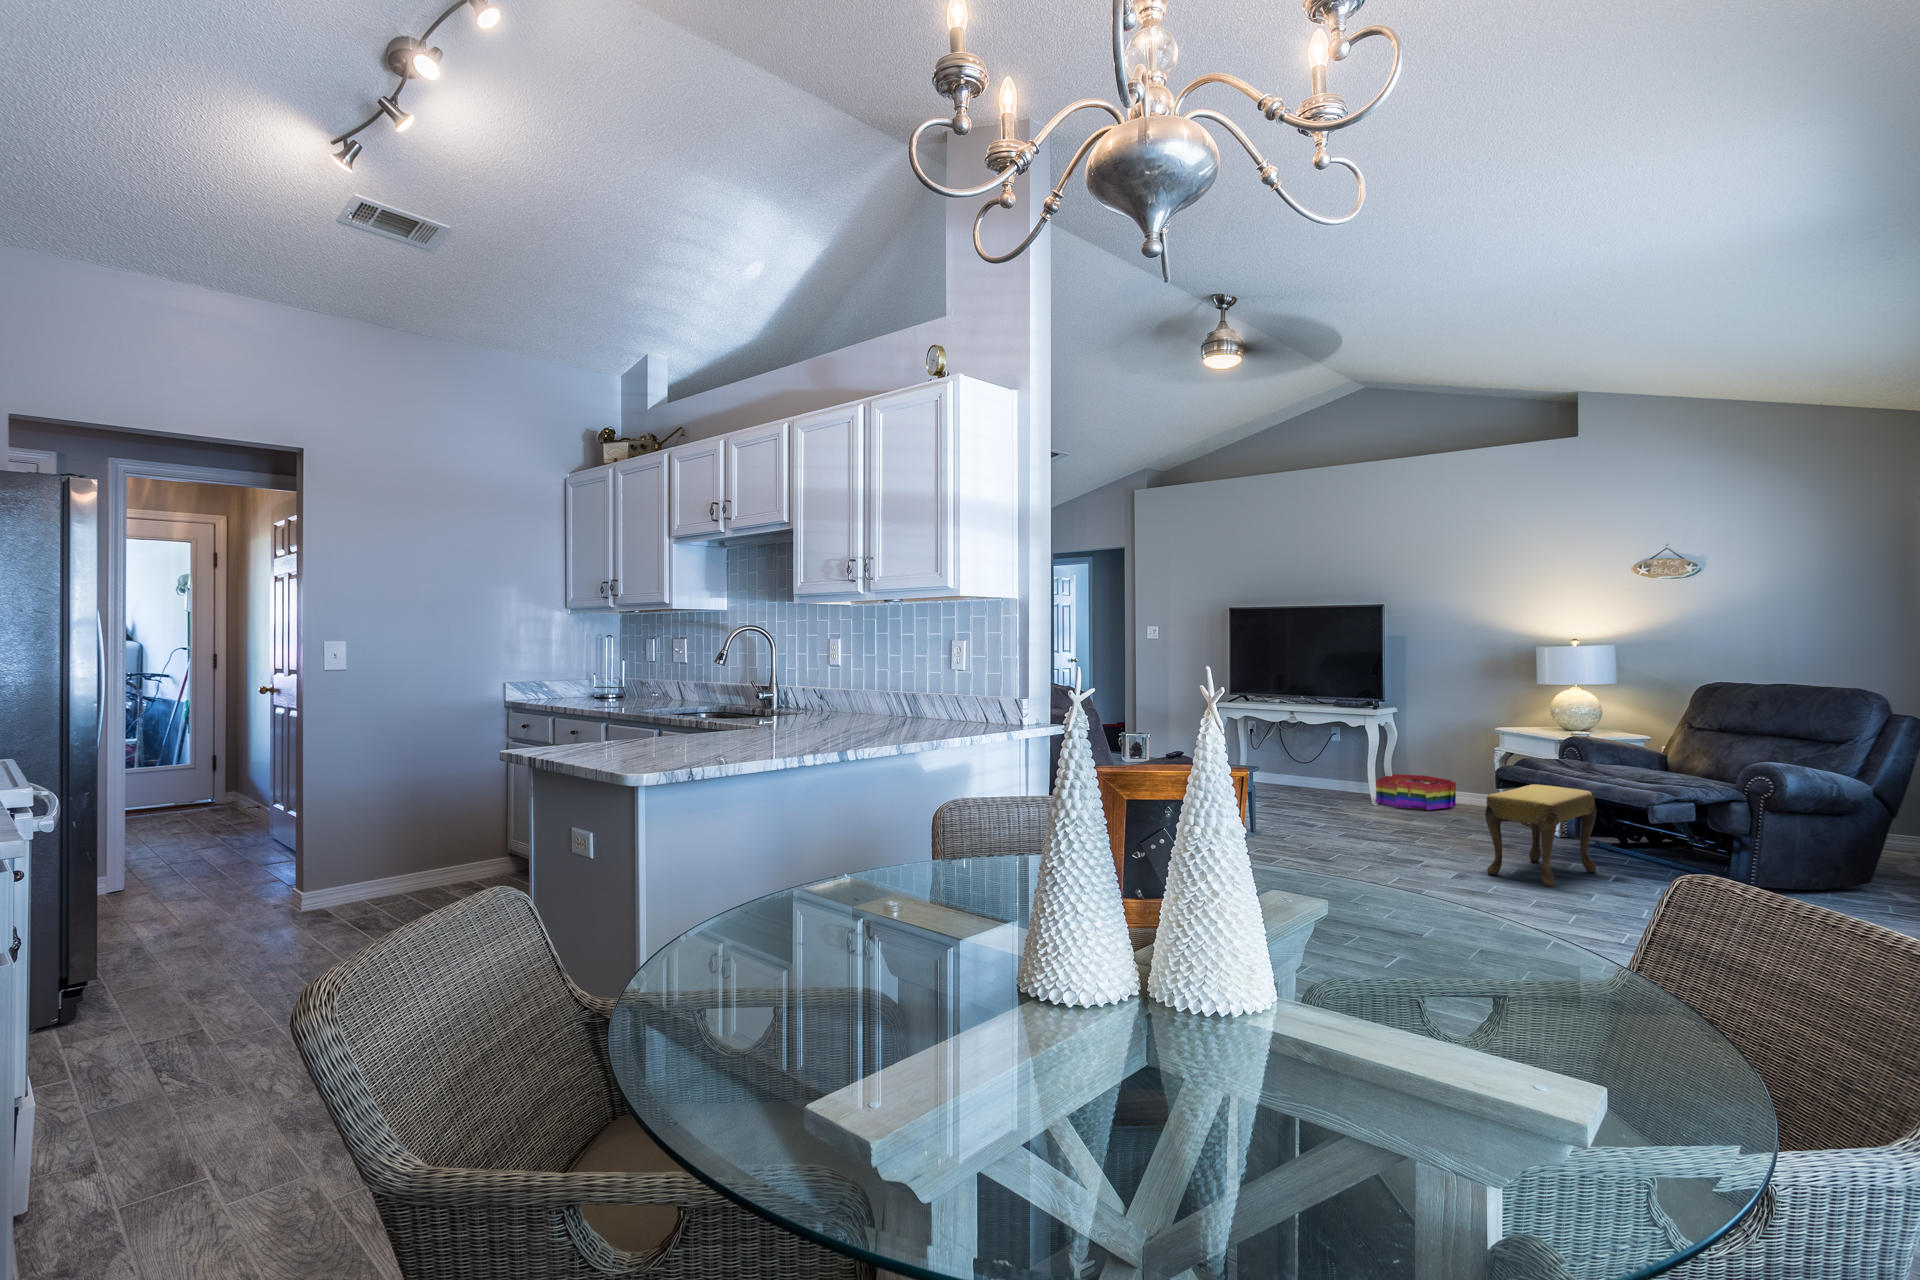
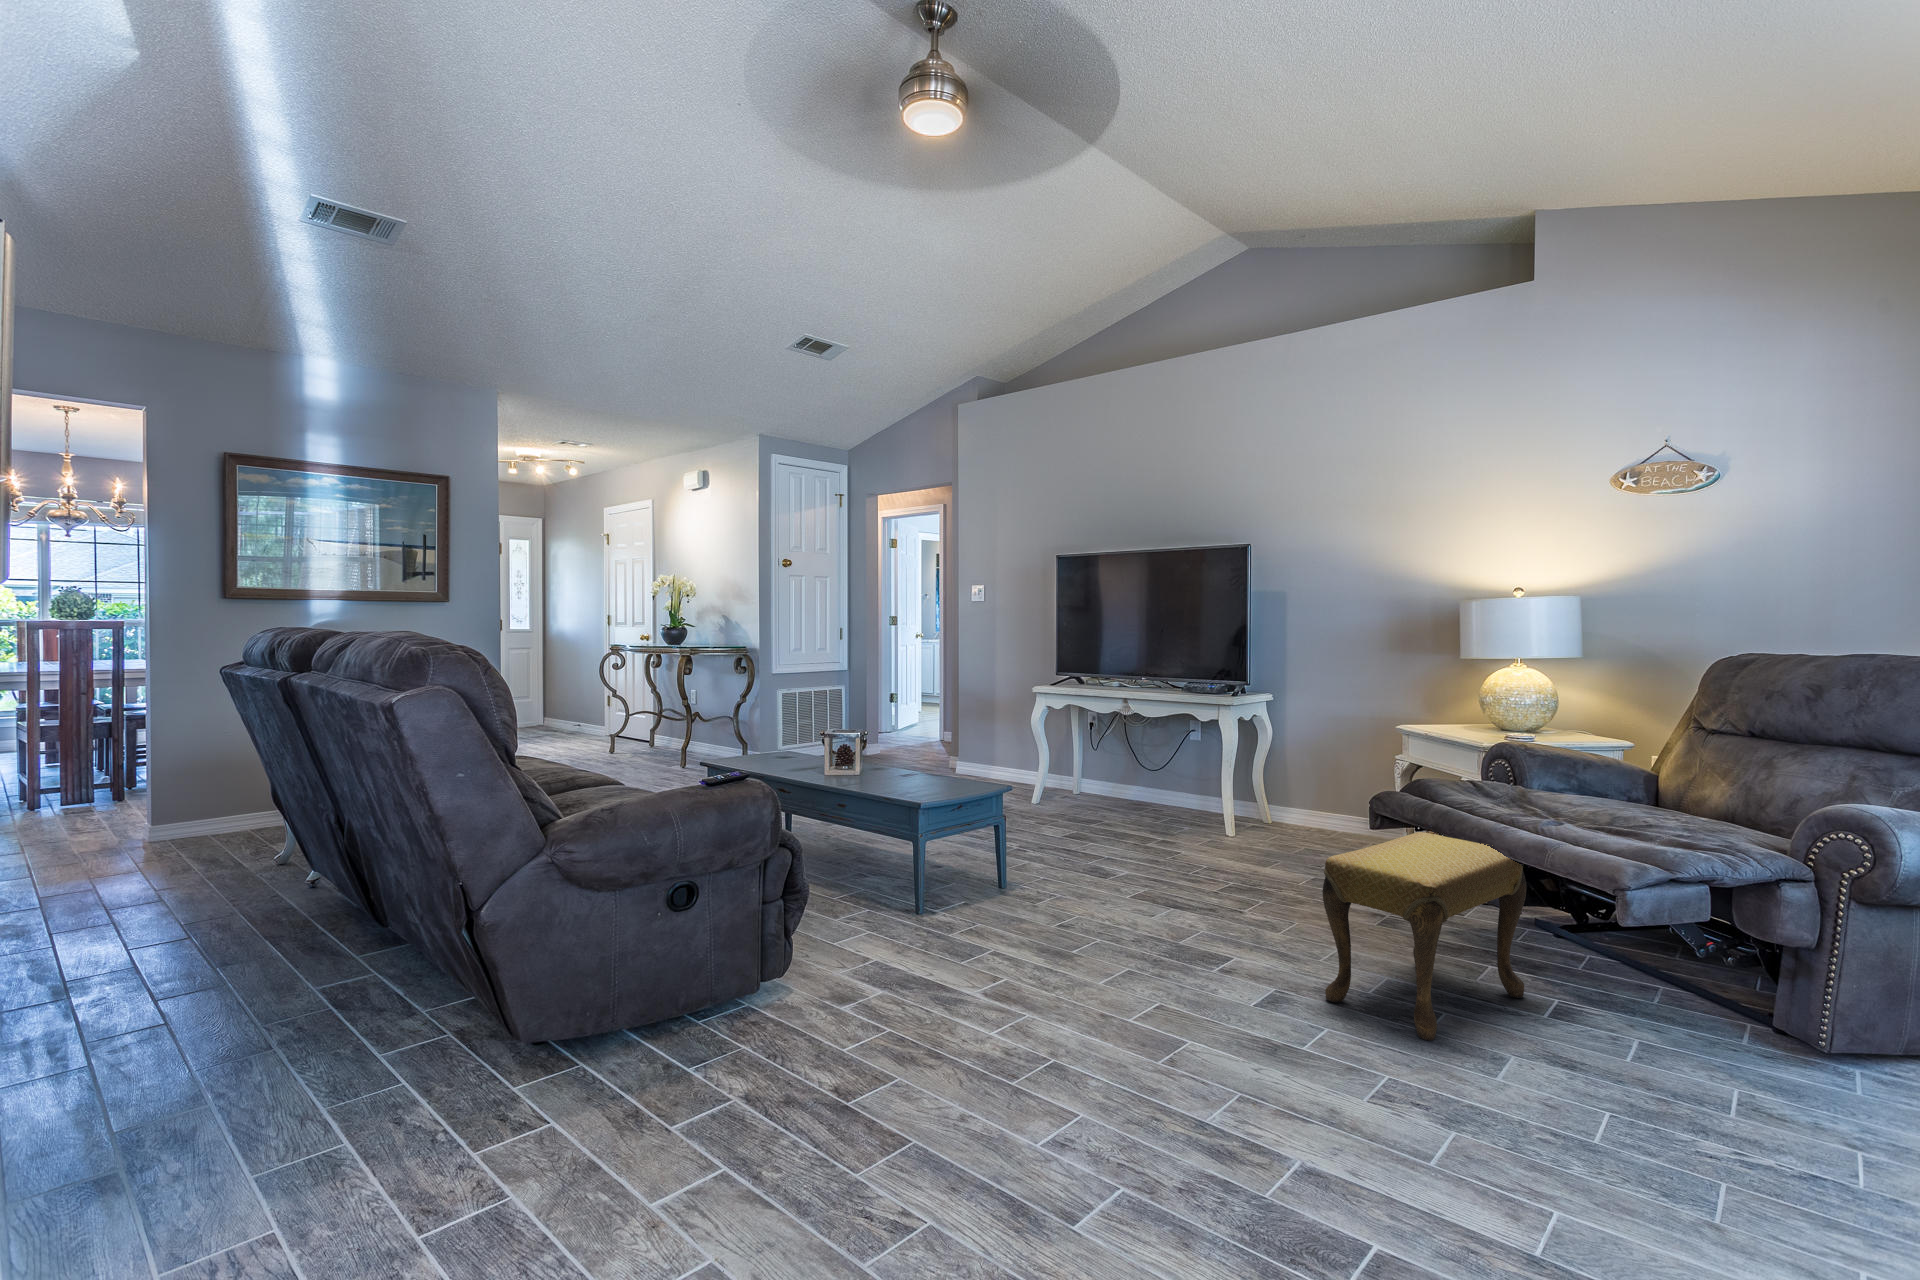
storage bin: present [1376,774,1456,810] -> none [1234,788,1347,846]

